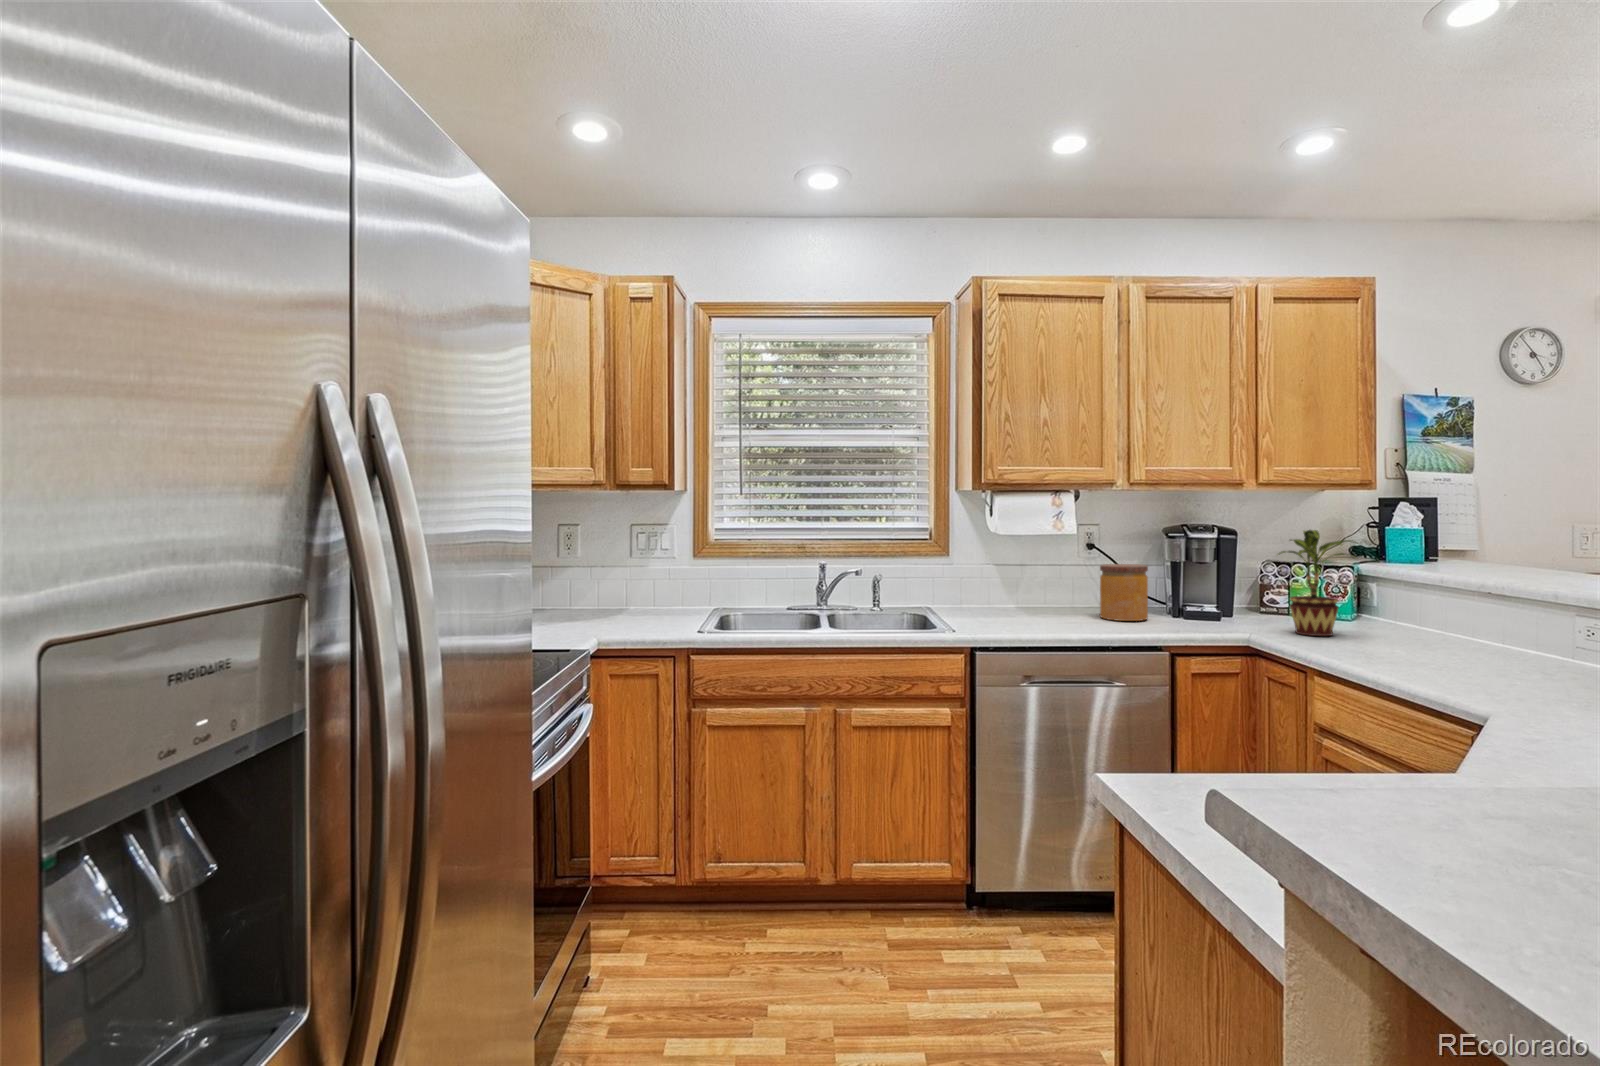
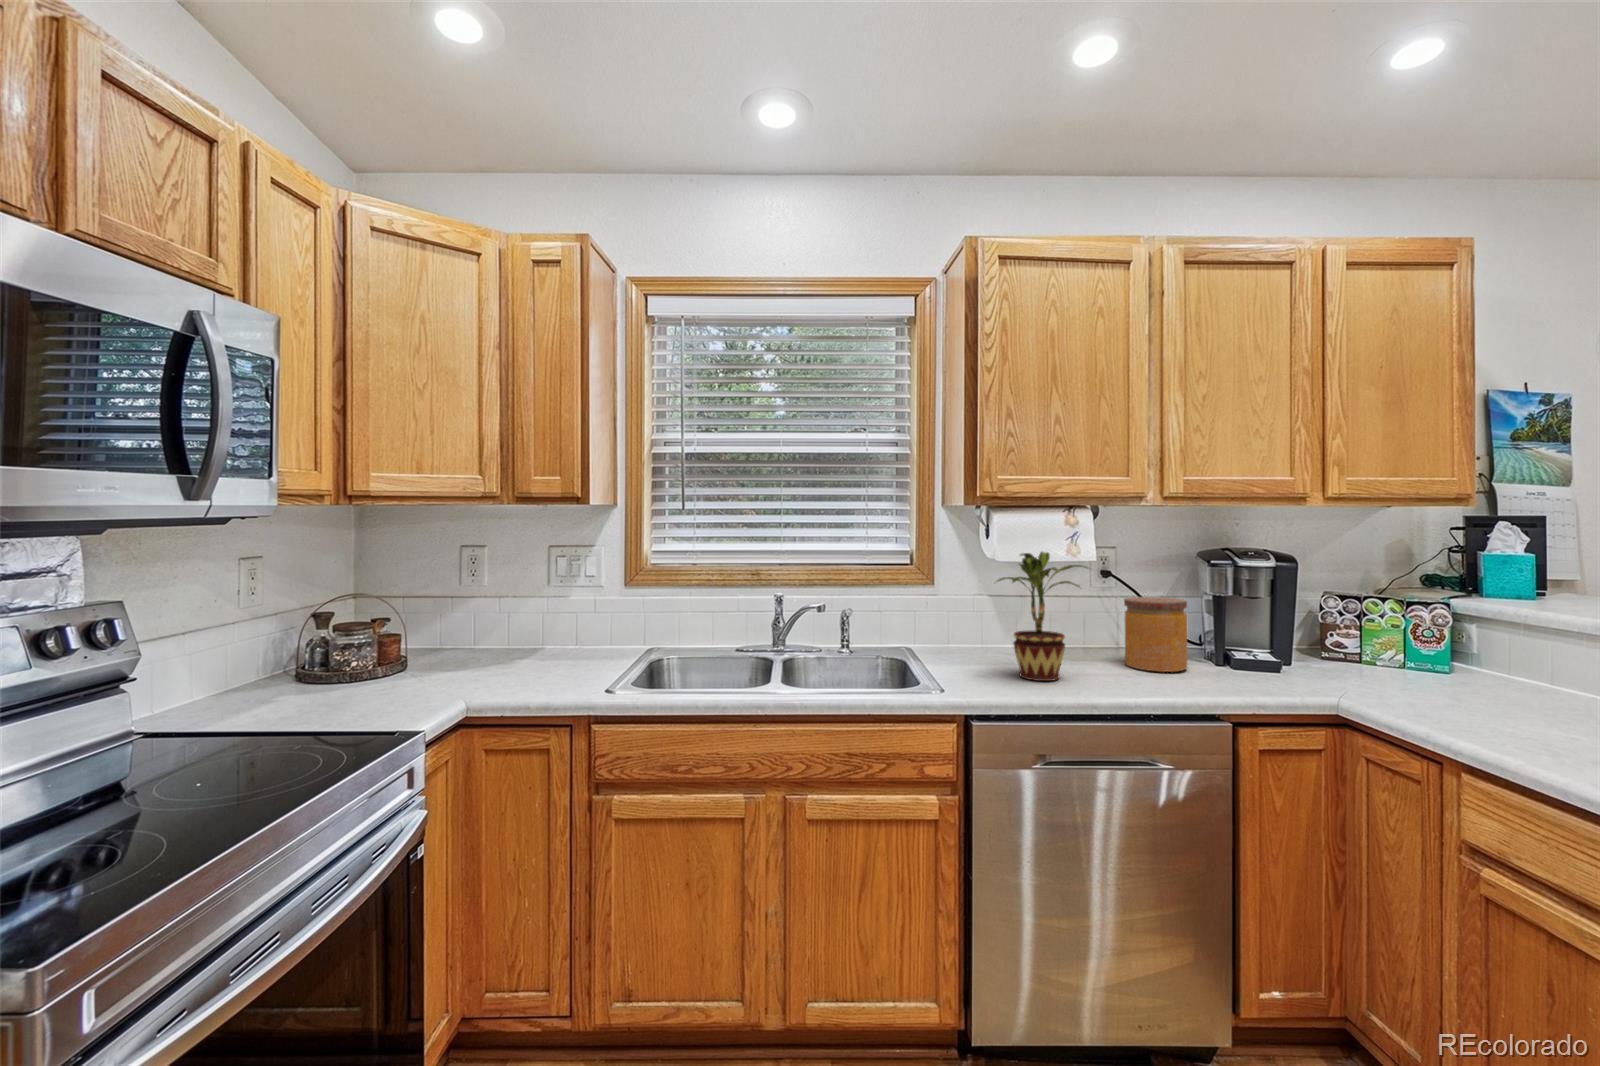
potted plant: present [1279,530,1358,636] -> present [998,552,1088,681]

